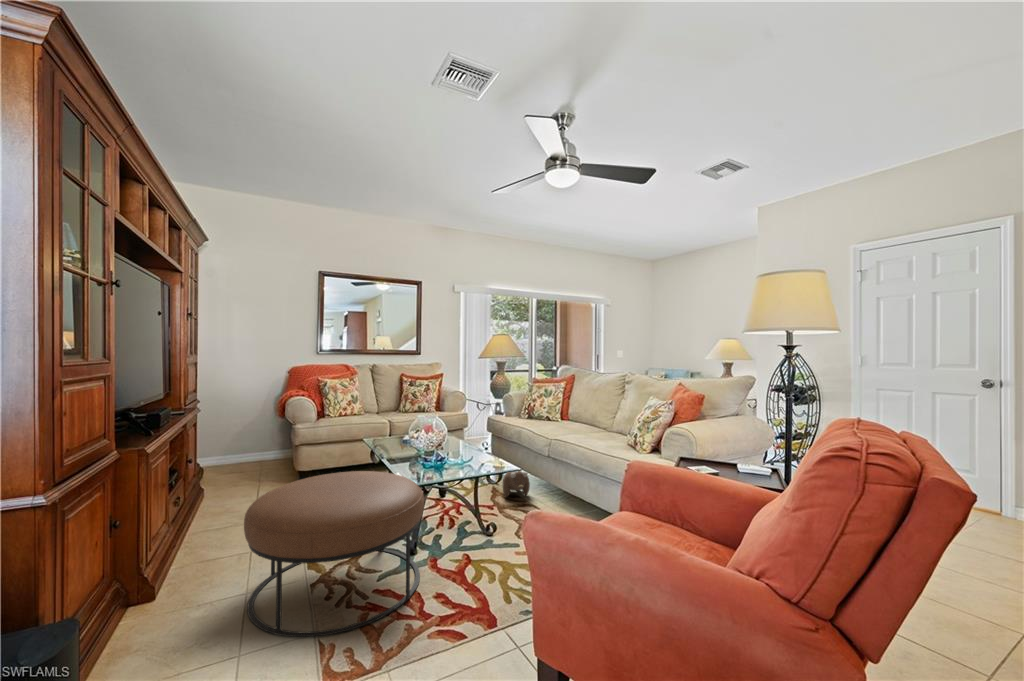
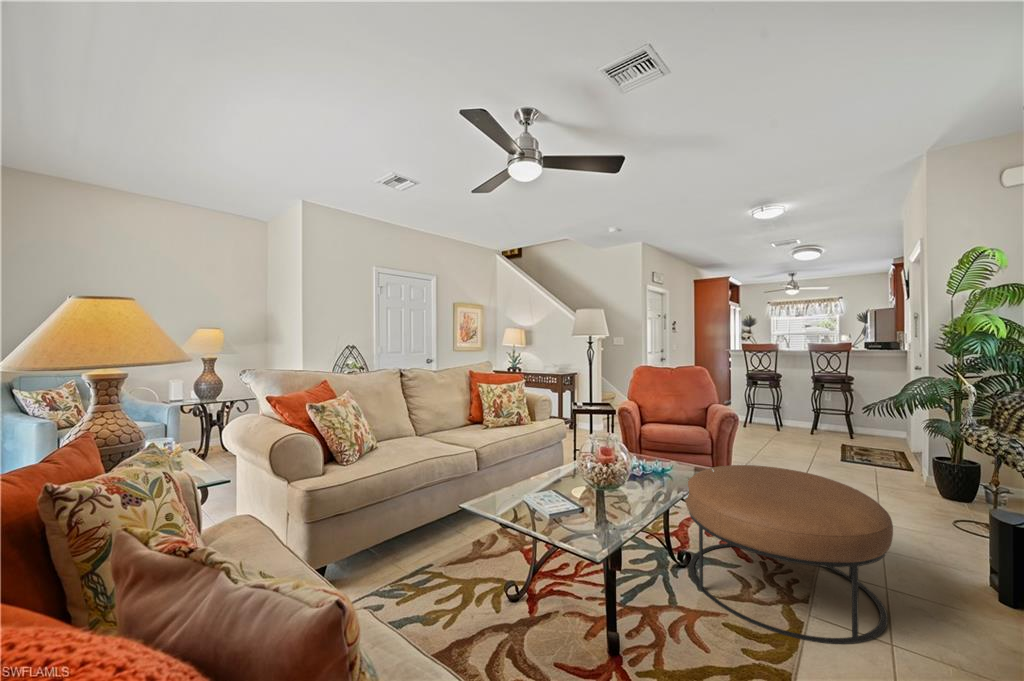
plush toy: present [503,471,530,497] -> none [444,500,497,556]

